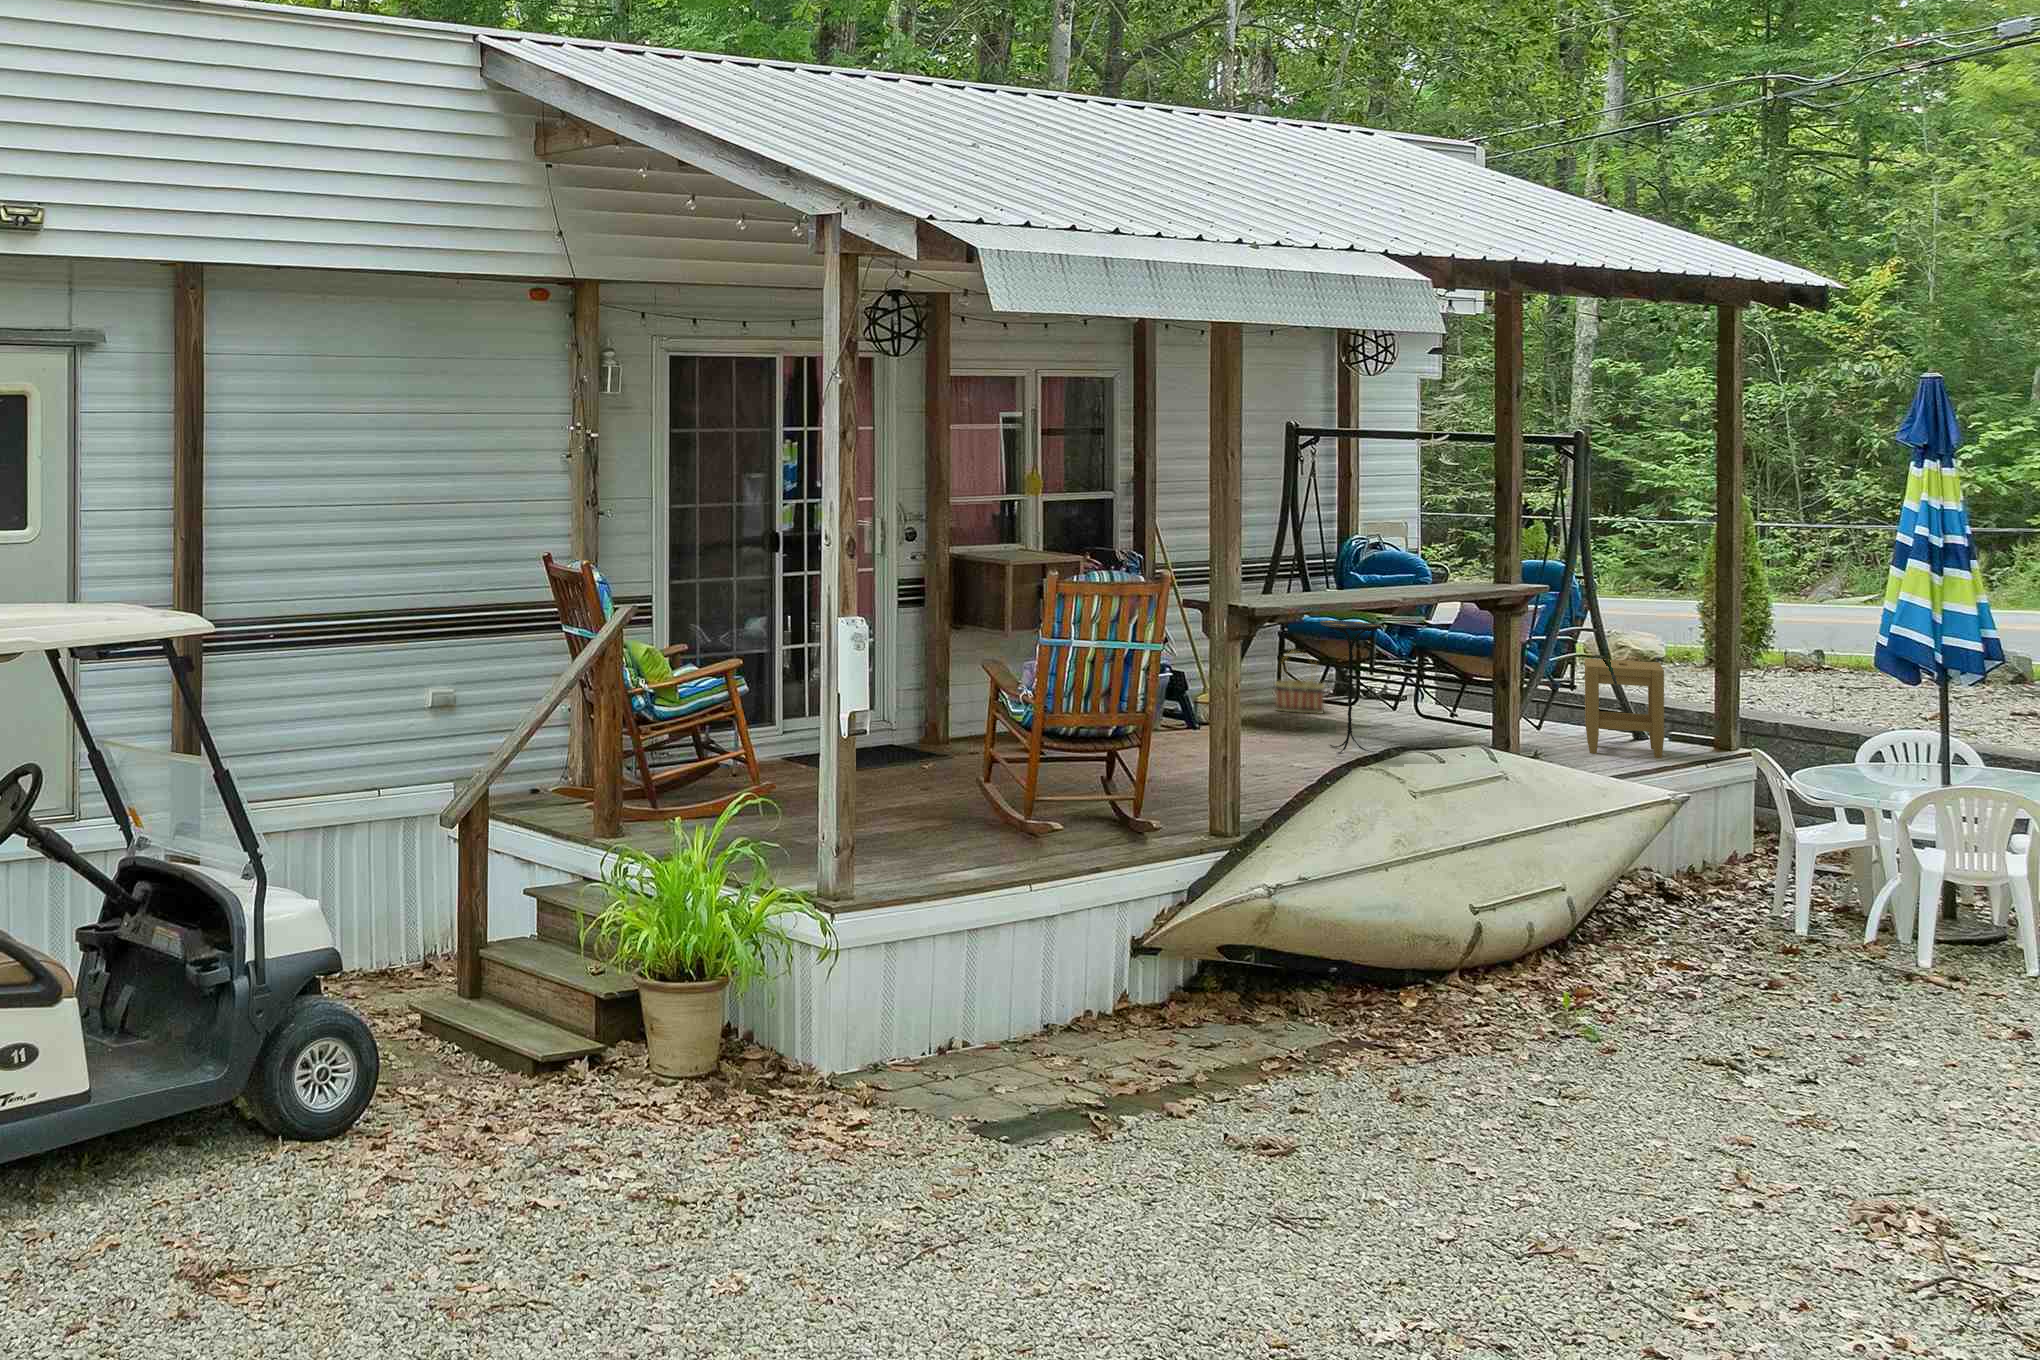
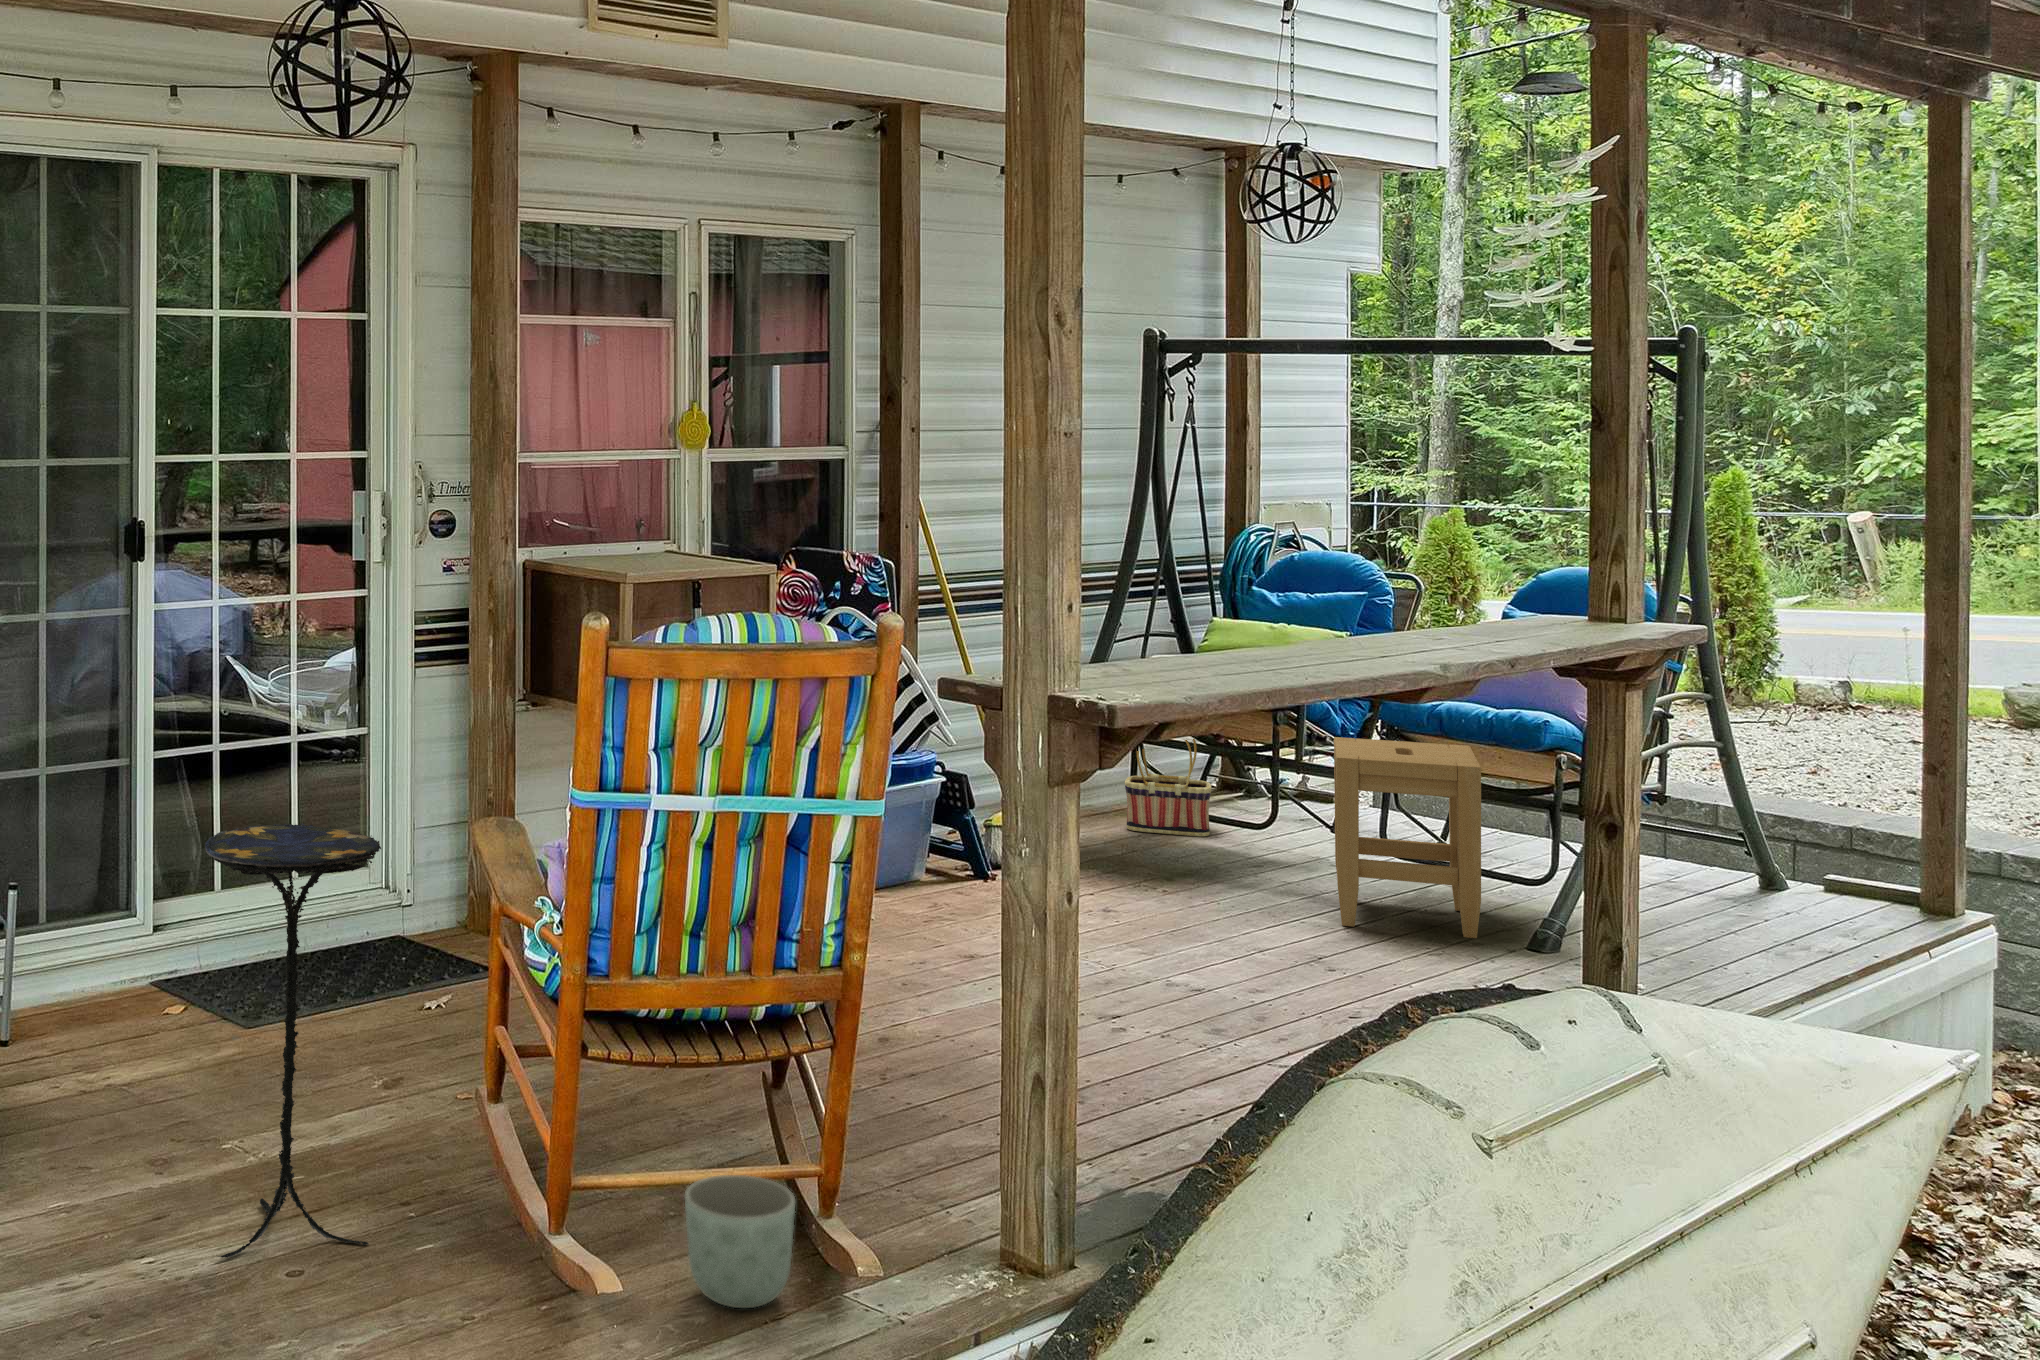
side table: present [1320,620,1381,753] -> present [205,824,381,1258]
stool: present [1585,658,1664,758] -> present [1334,737,1481,938]
planter: none [1088,783,1130,826] -> present [685,1175,795,1308]

